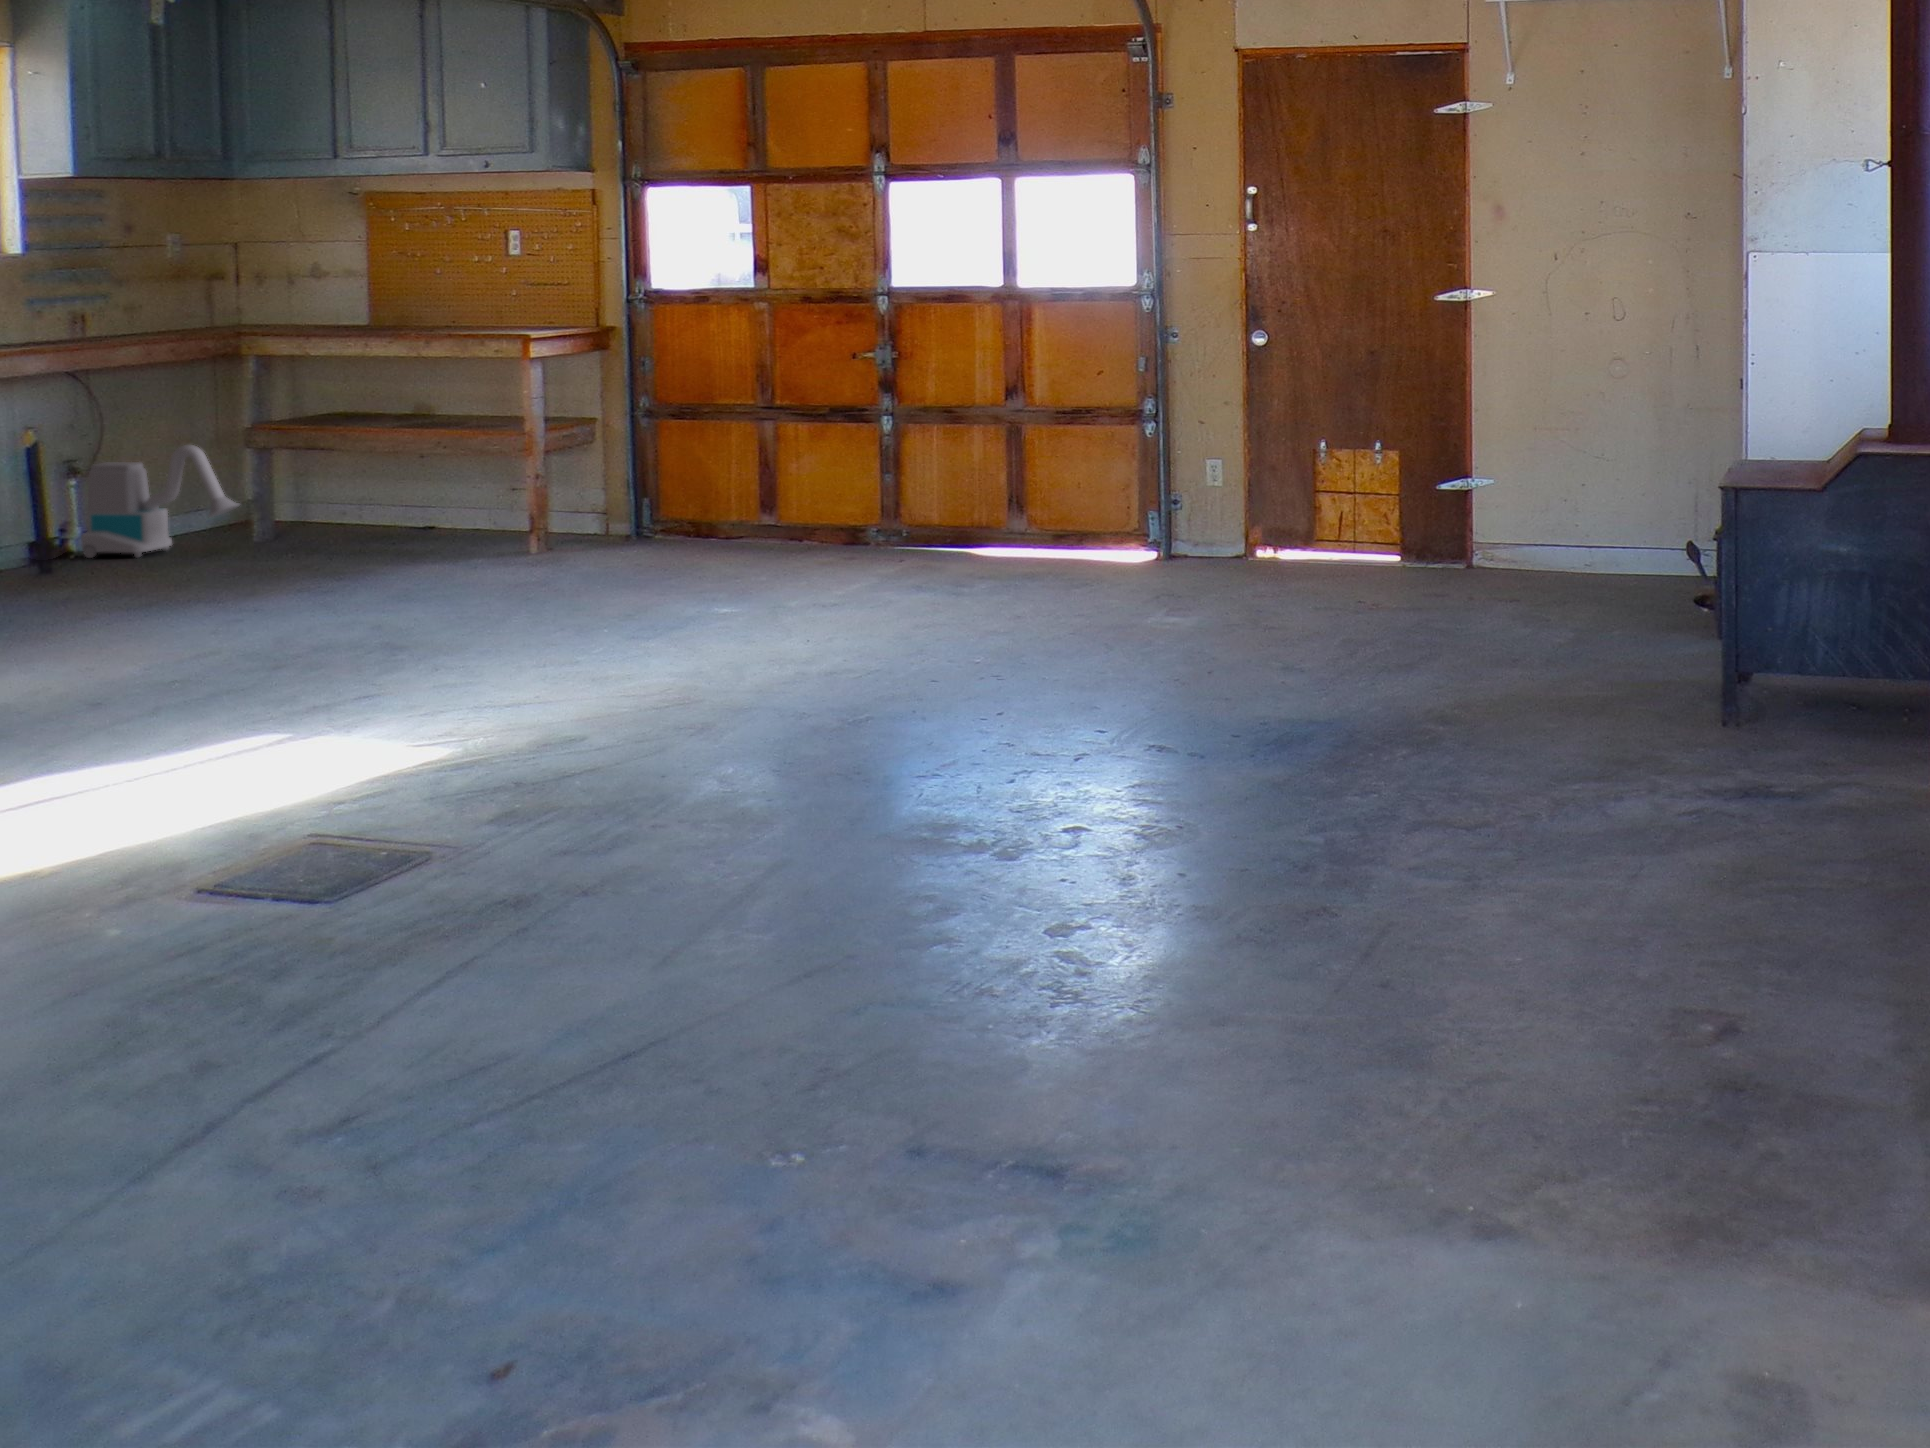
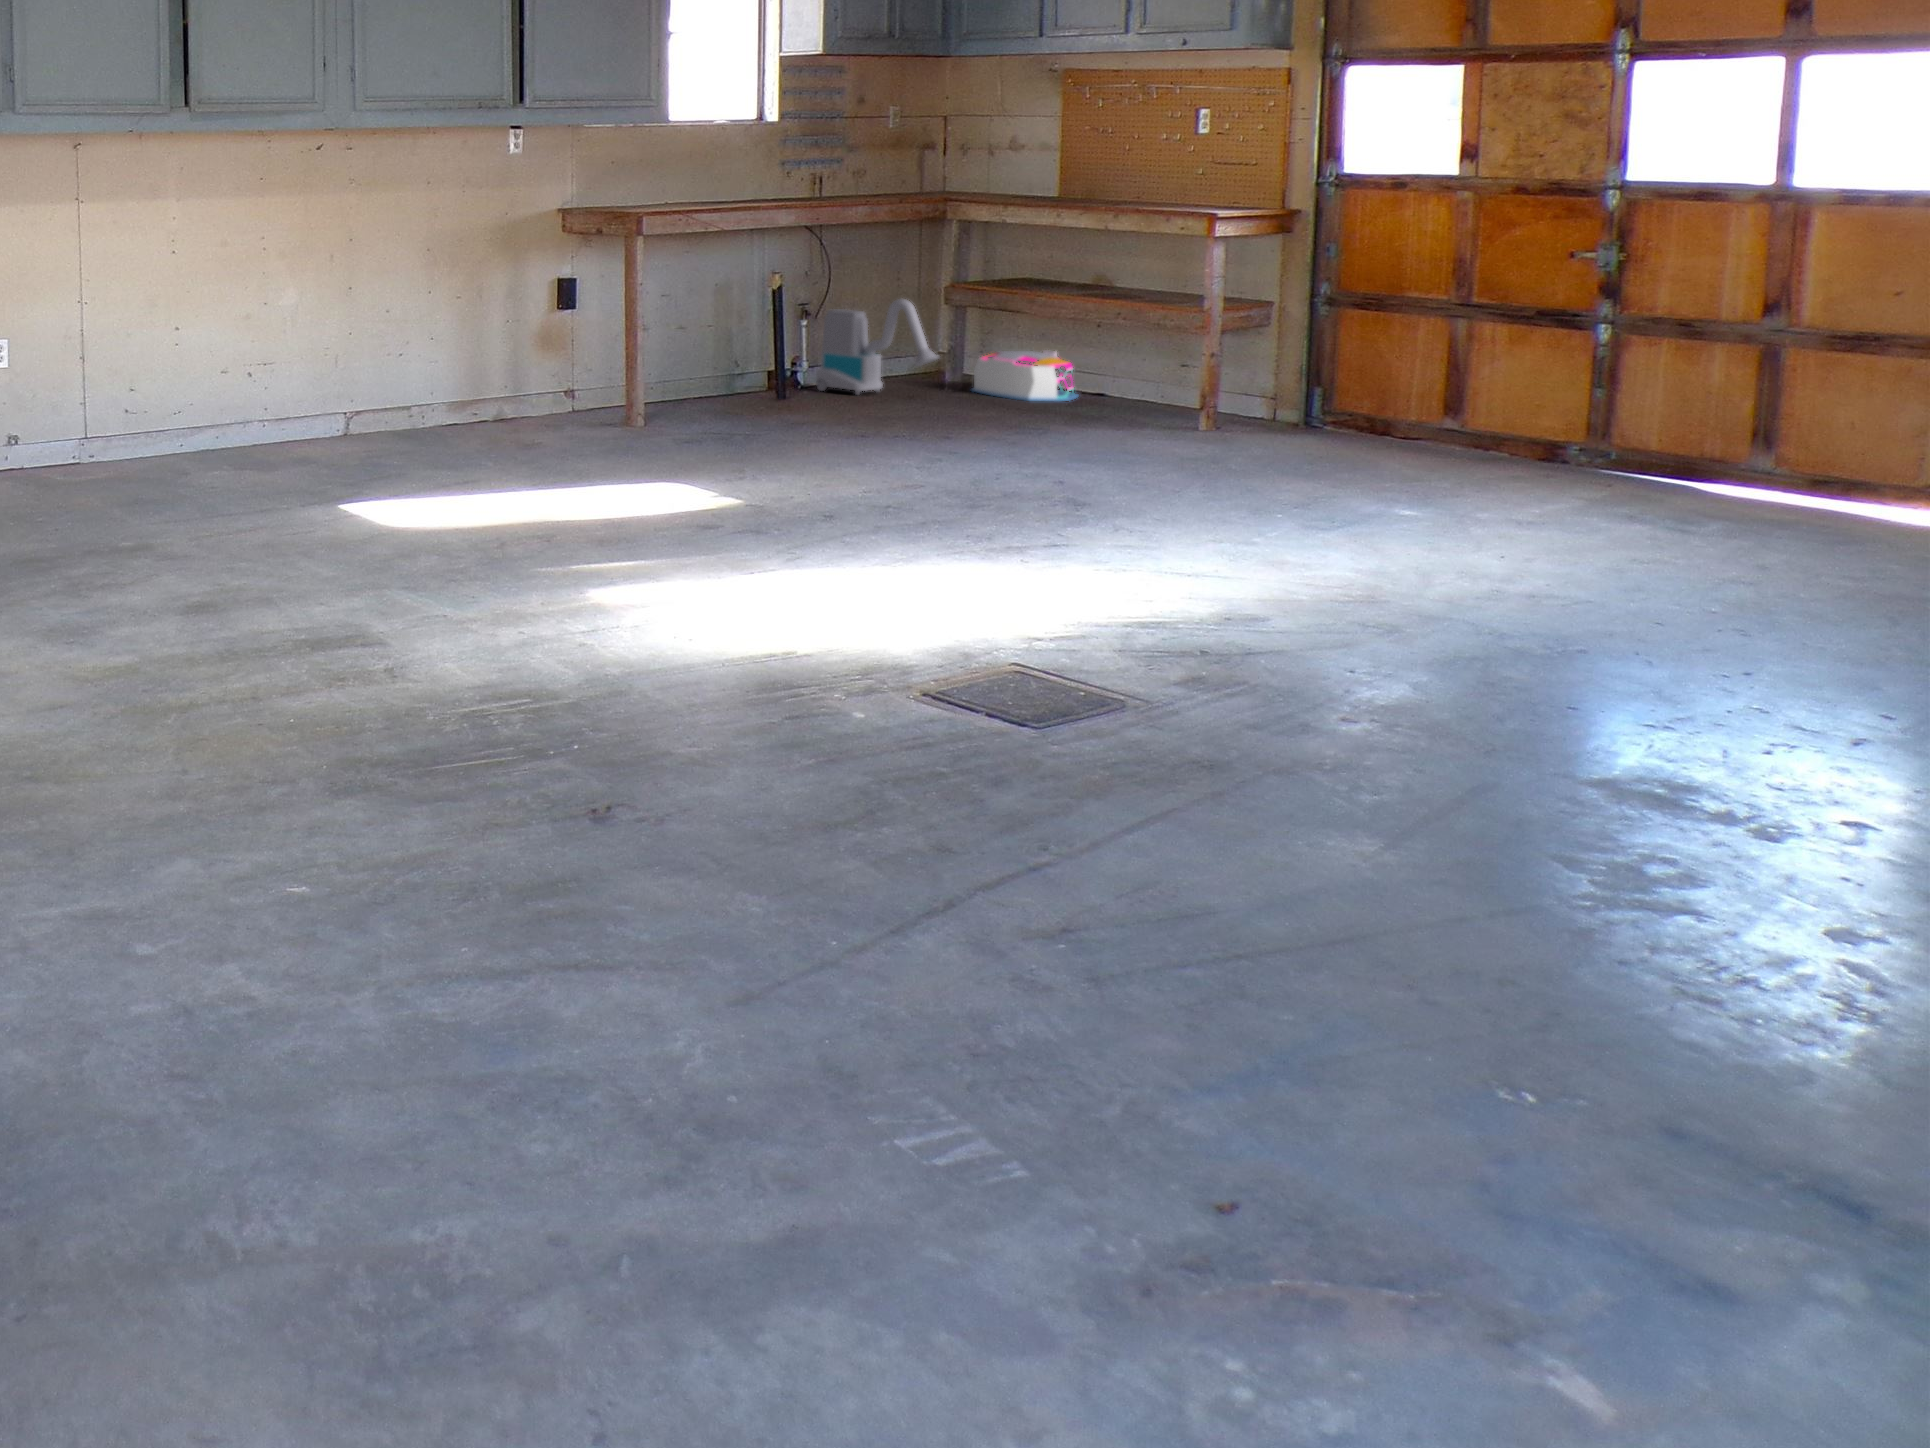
storage bin: none [286,482,412,538] -> present [972,350,1078,401]

